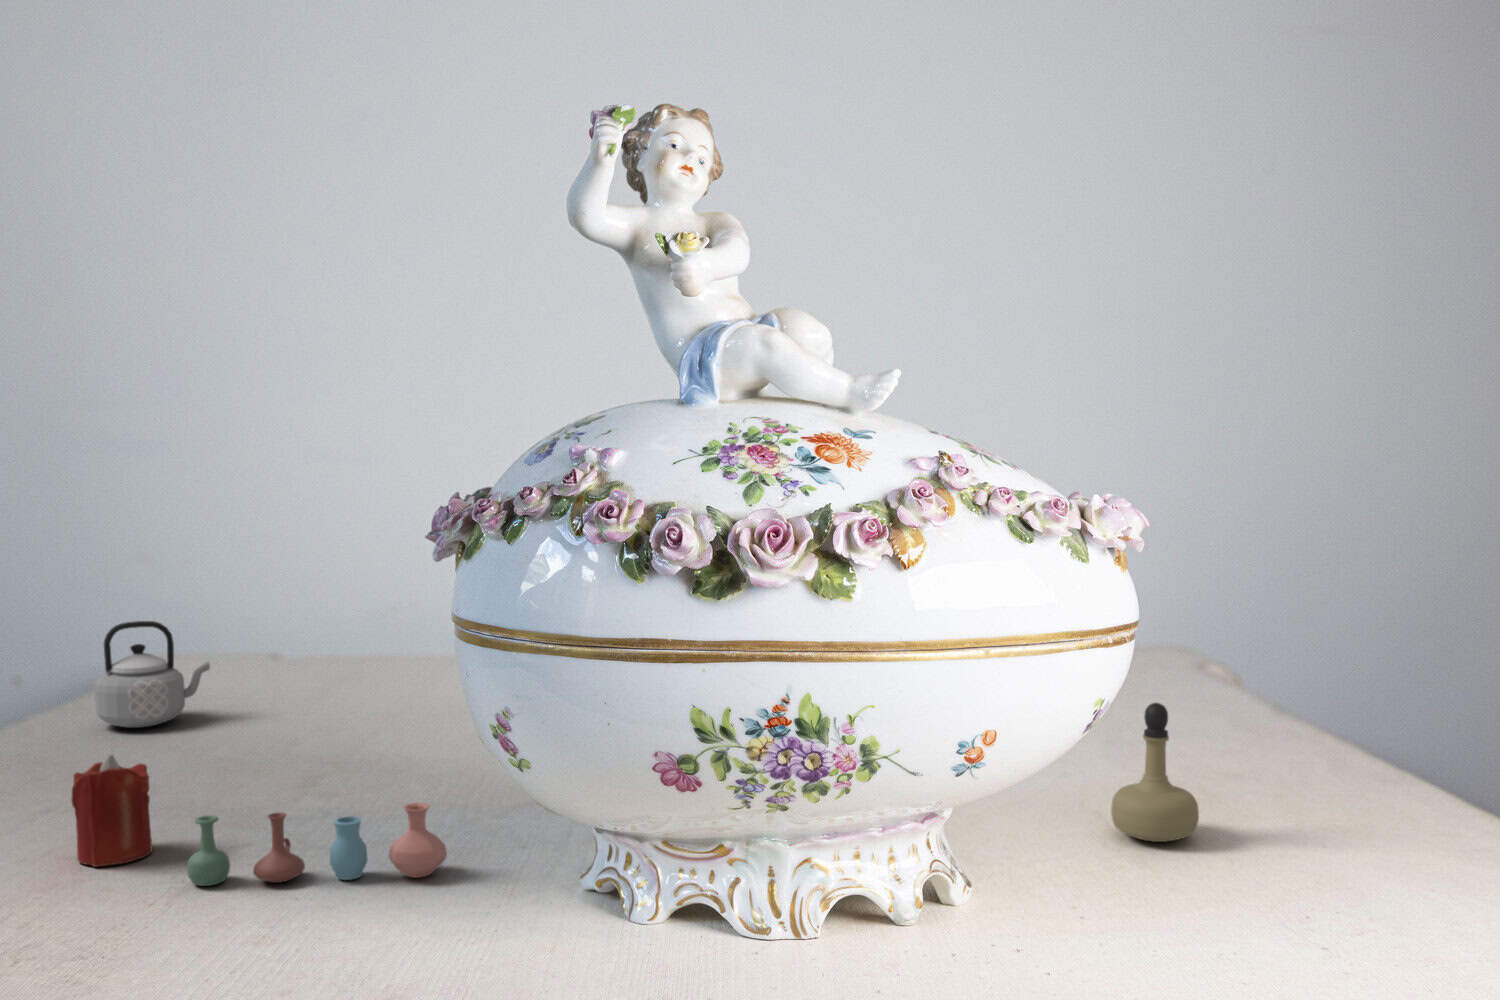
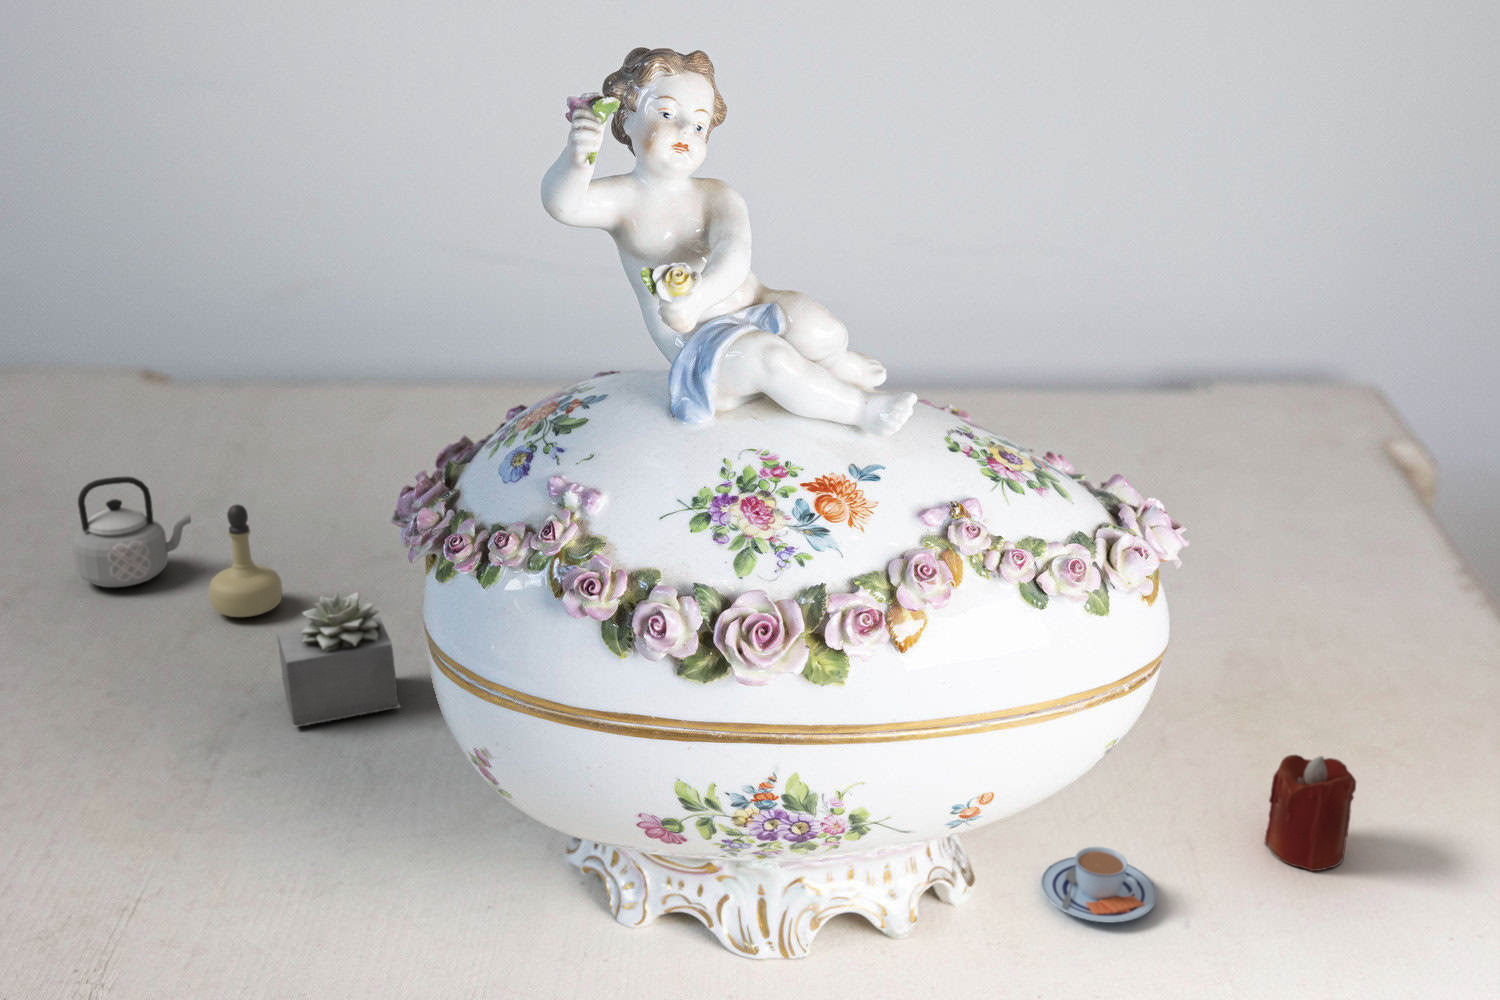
succulent plant: none [291,679,409,804] -> present [278,592,400,727]
perfume bottle: present [1111,703,1199,842] -> present [209,504,283,617]
candle: present [71,754,153,867] -> present [1265,755,1356,871]
vase: present [187,803,447,886] -> none [179,776,438,856]
teacup: none [1046,844,1162,903] -> present [1041,847,1157,922]

